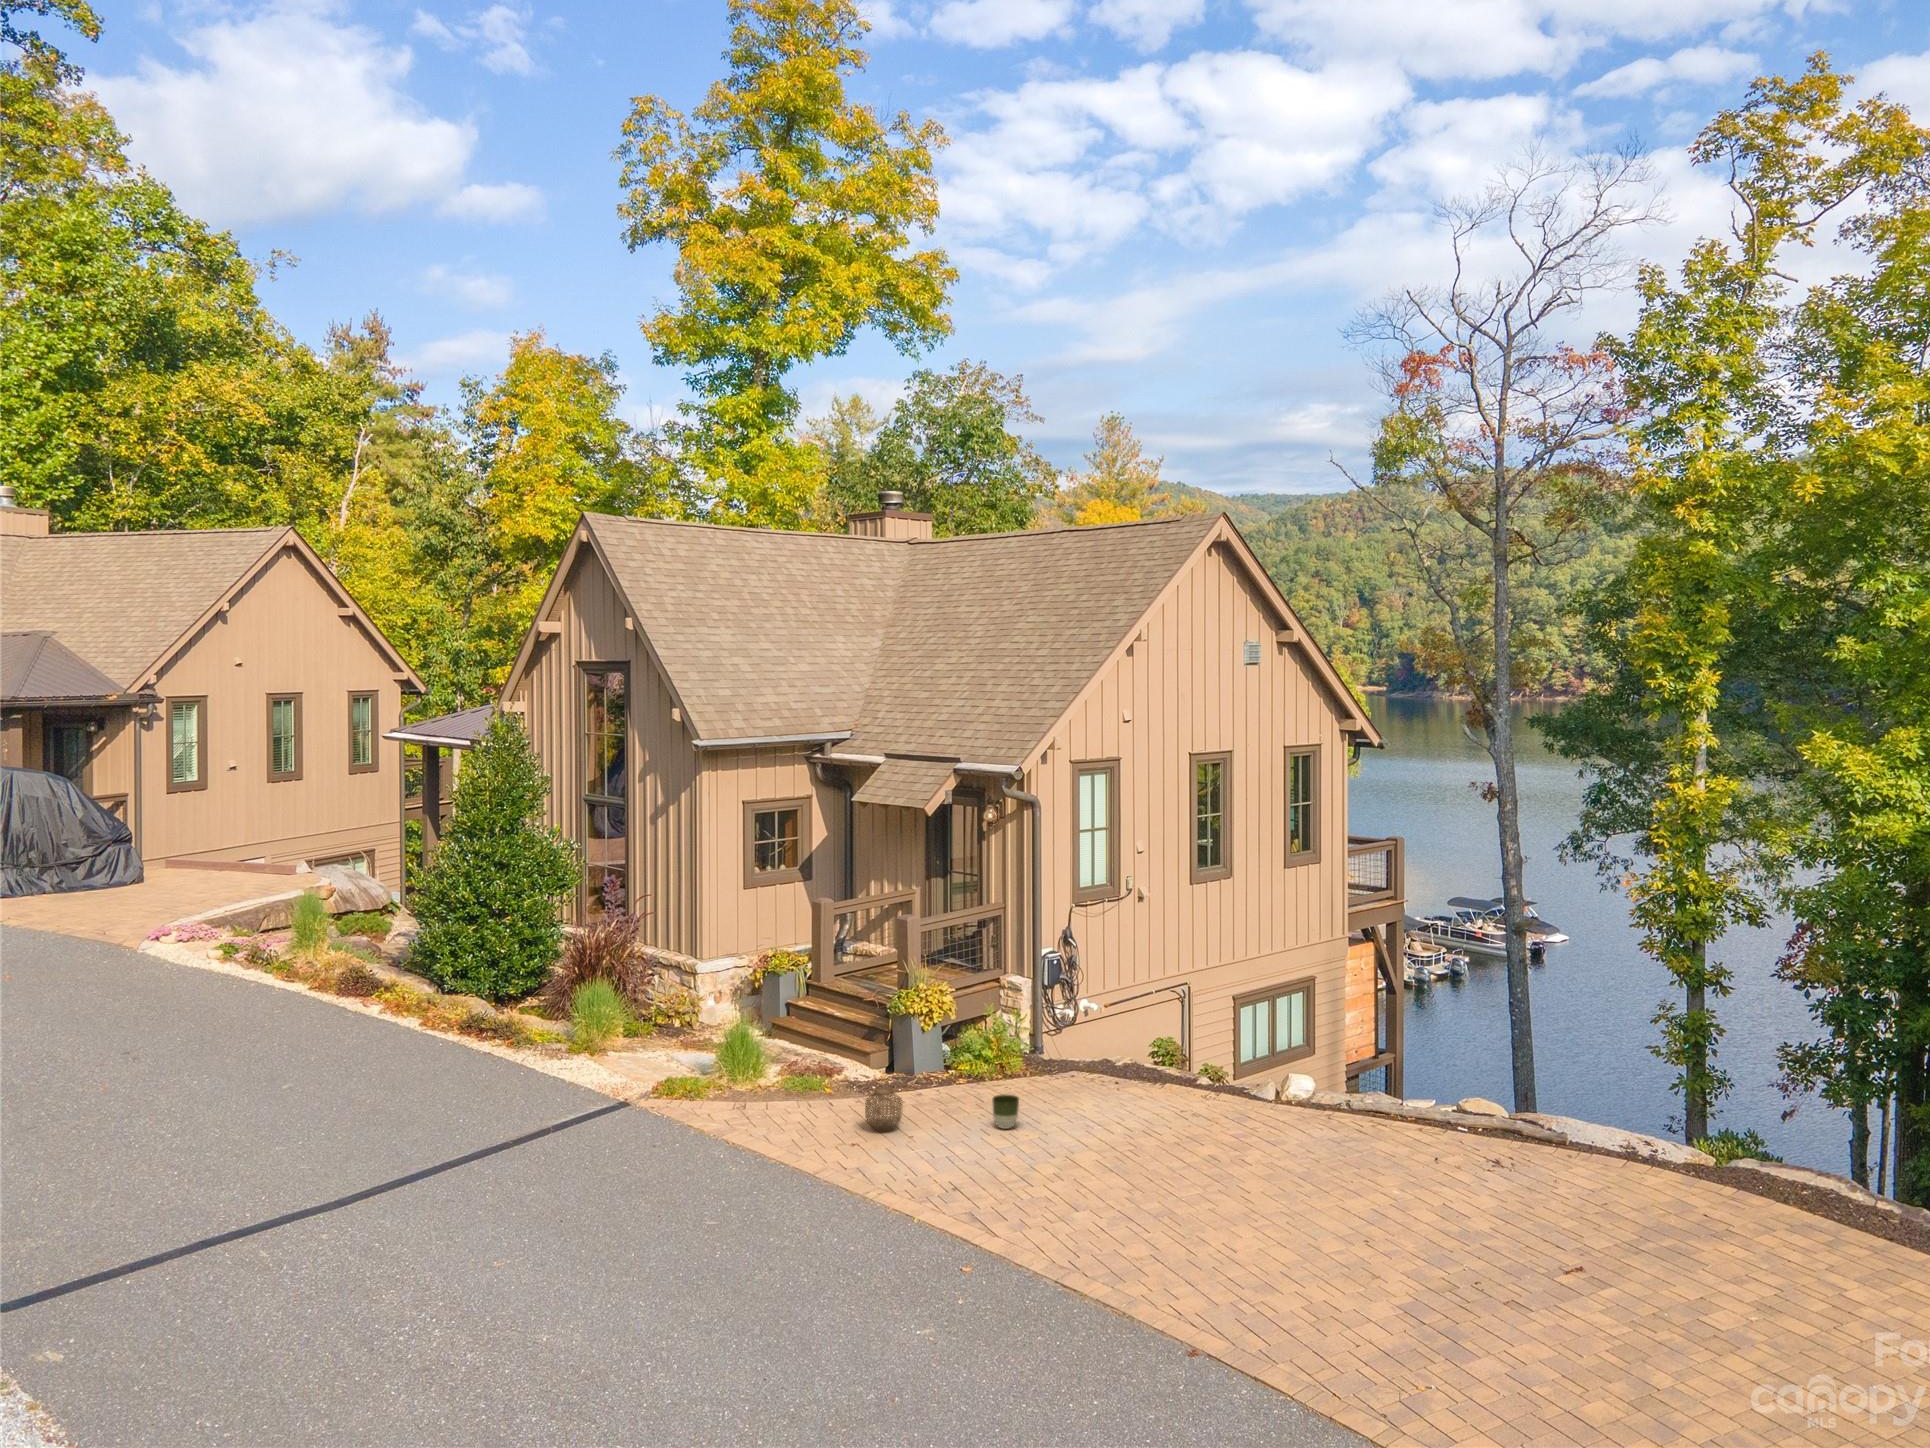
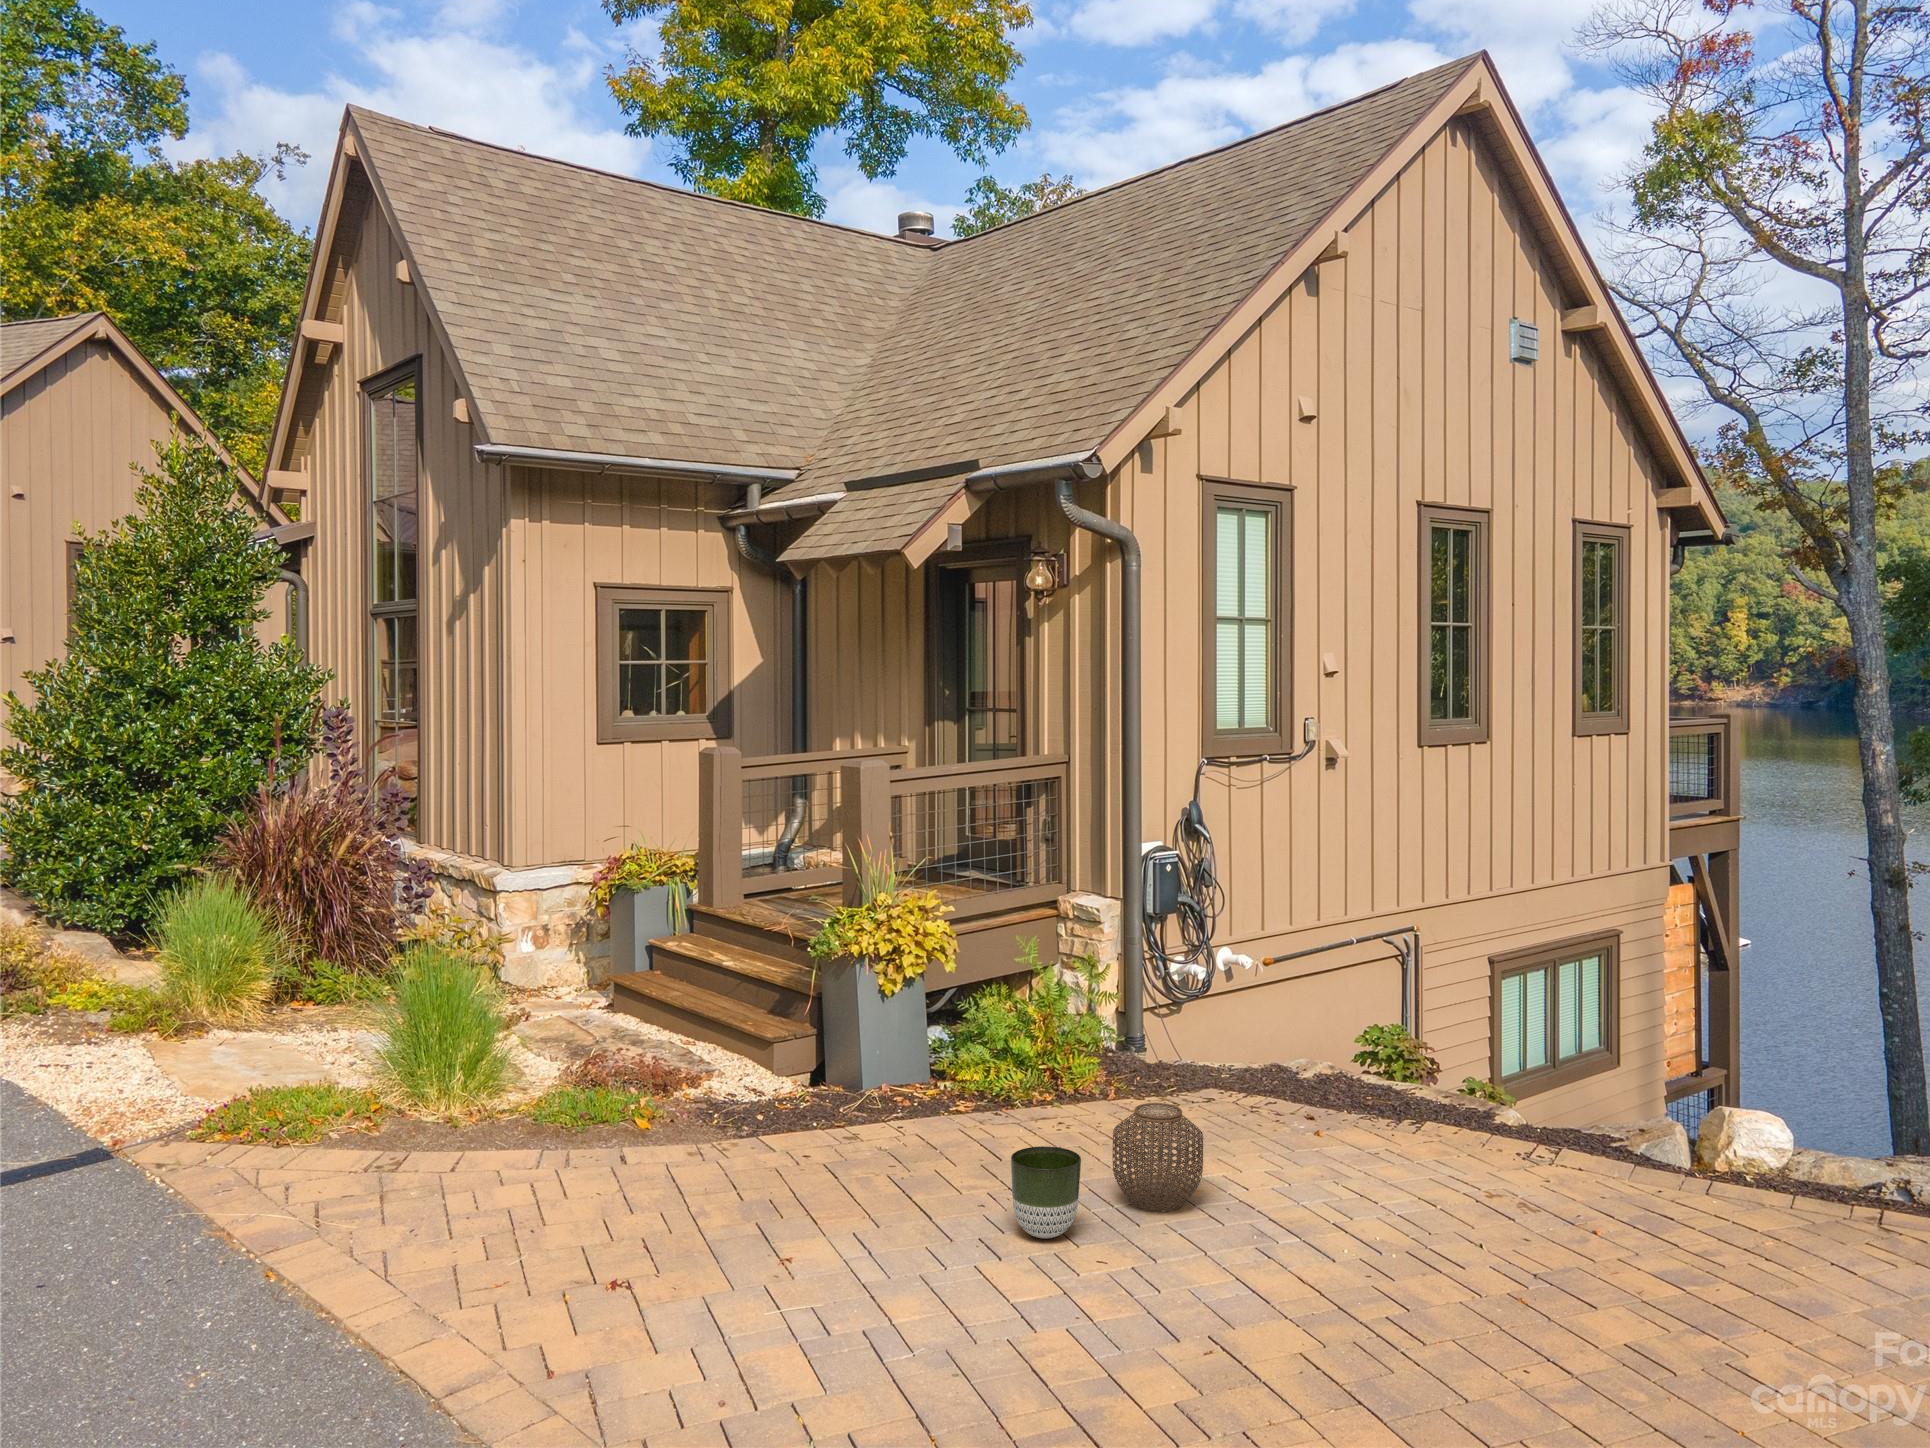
woven basket: present [865,1088,902,1132] -> present [1113,1103,1203,1211]

